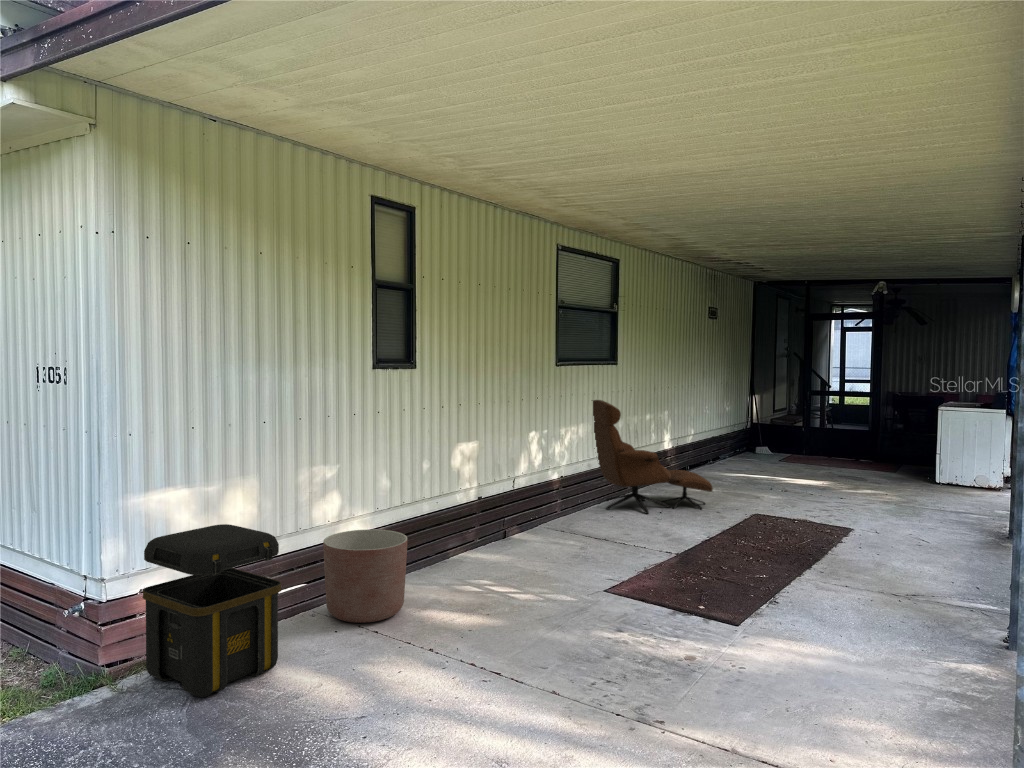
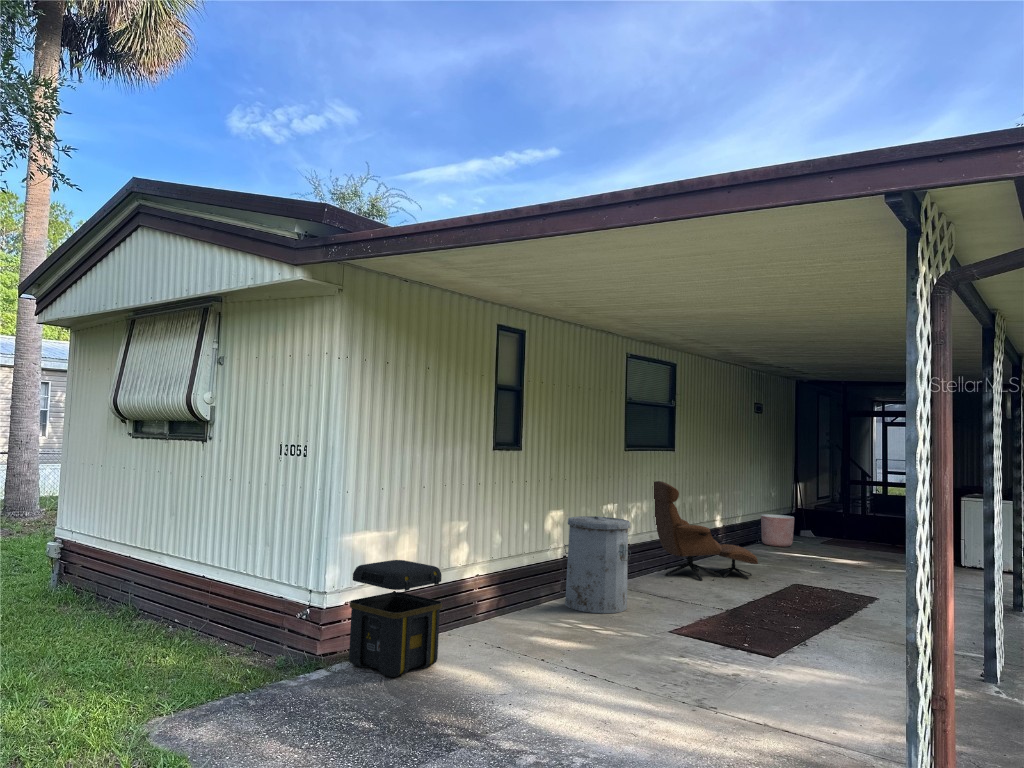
trash can: none [478,447,559,567] -> present [565,516,631,613]
planter: present [323,529,408,623] -> present [761,514,794,547]

